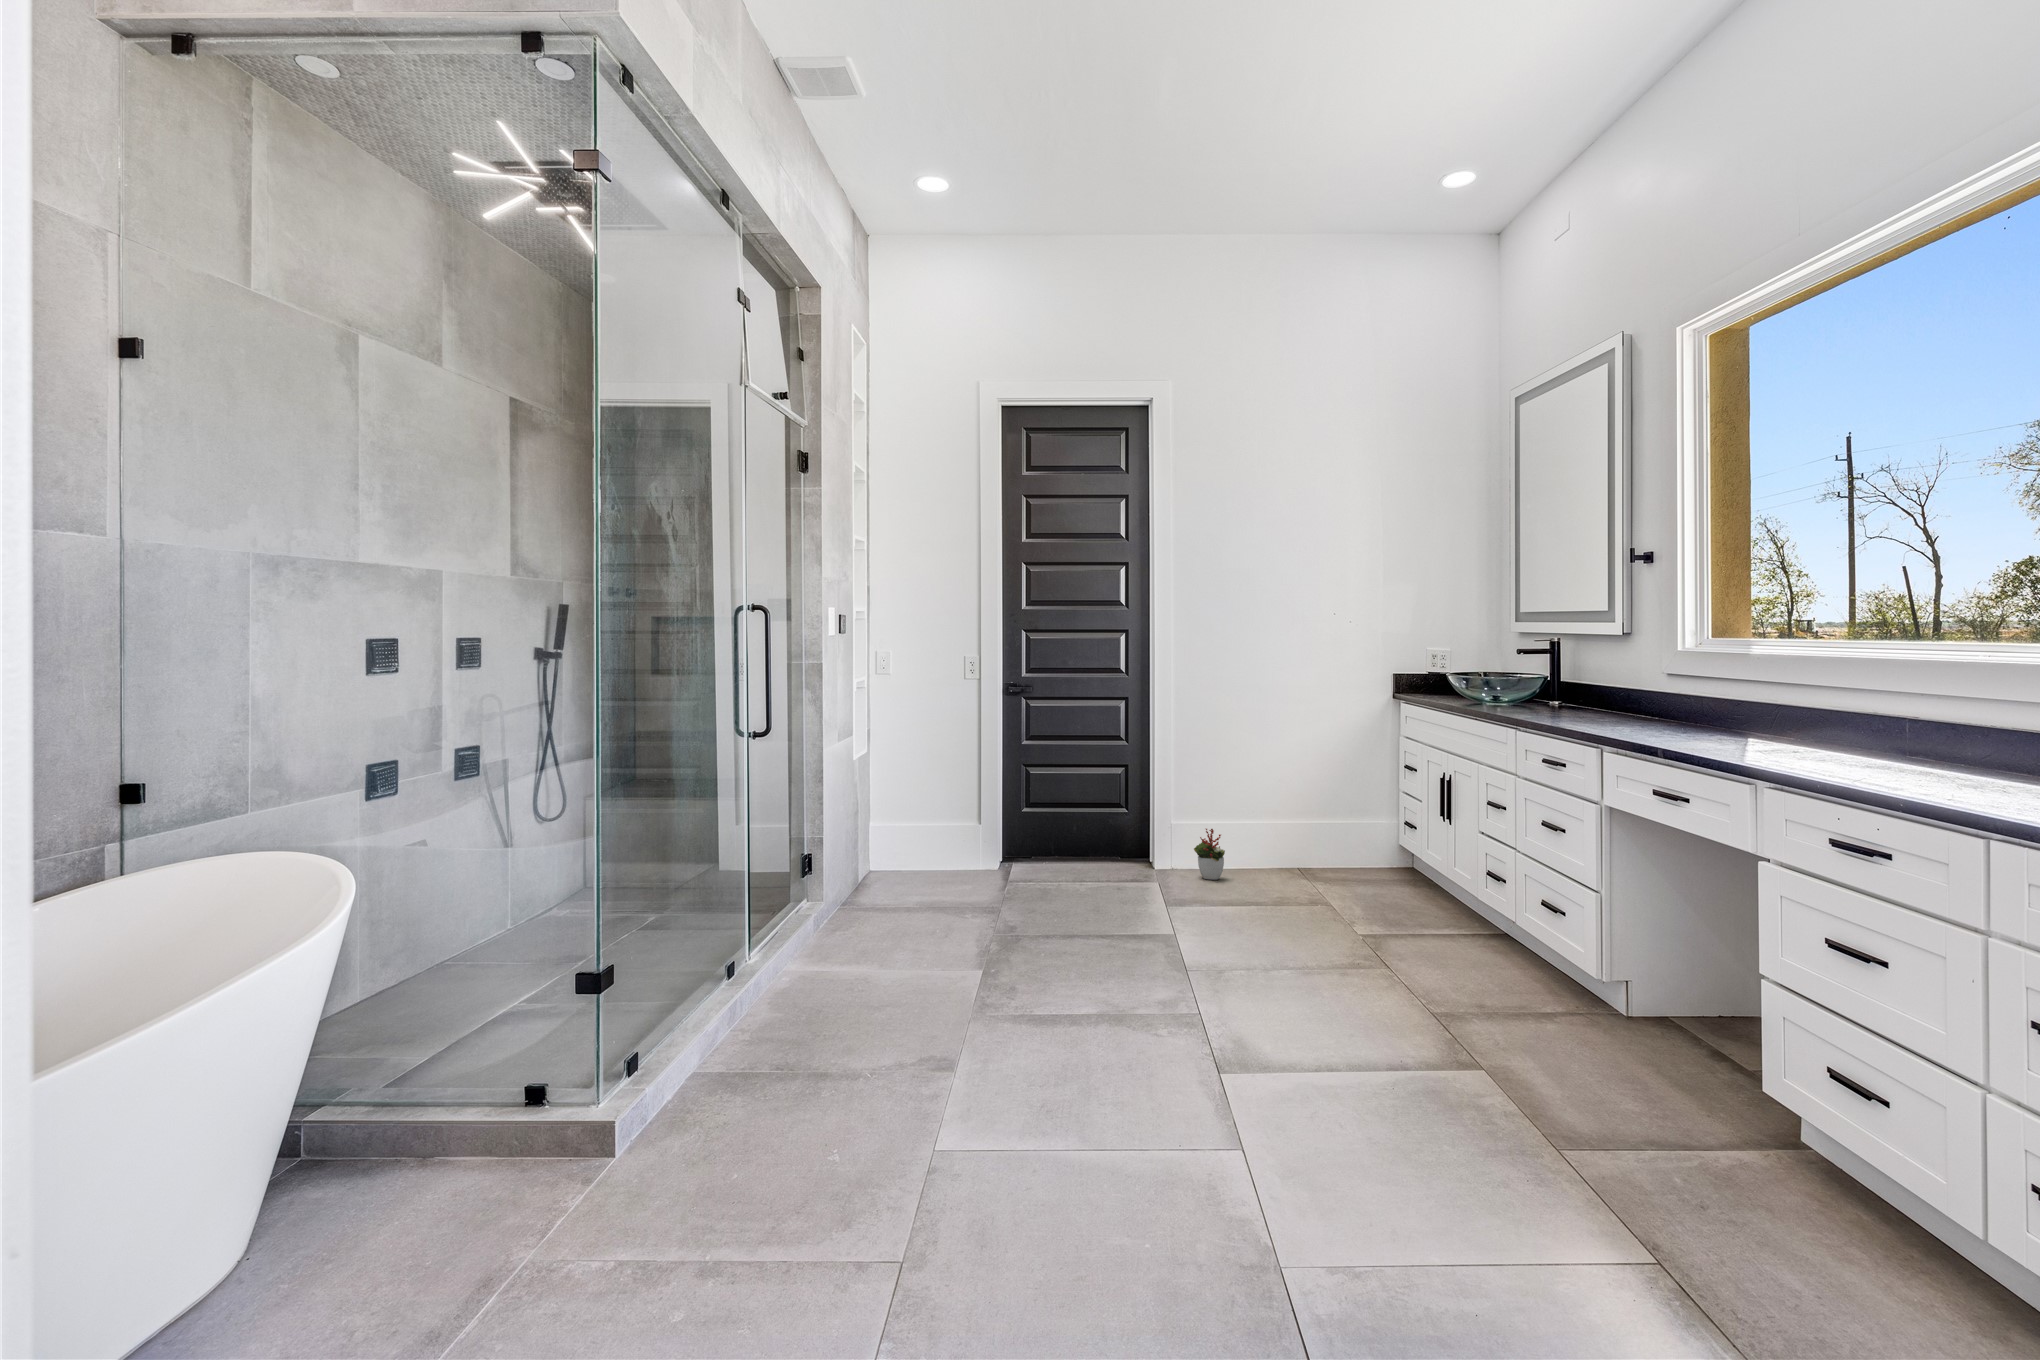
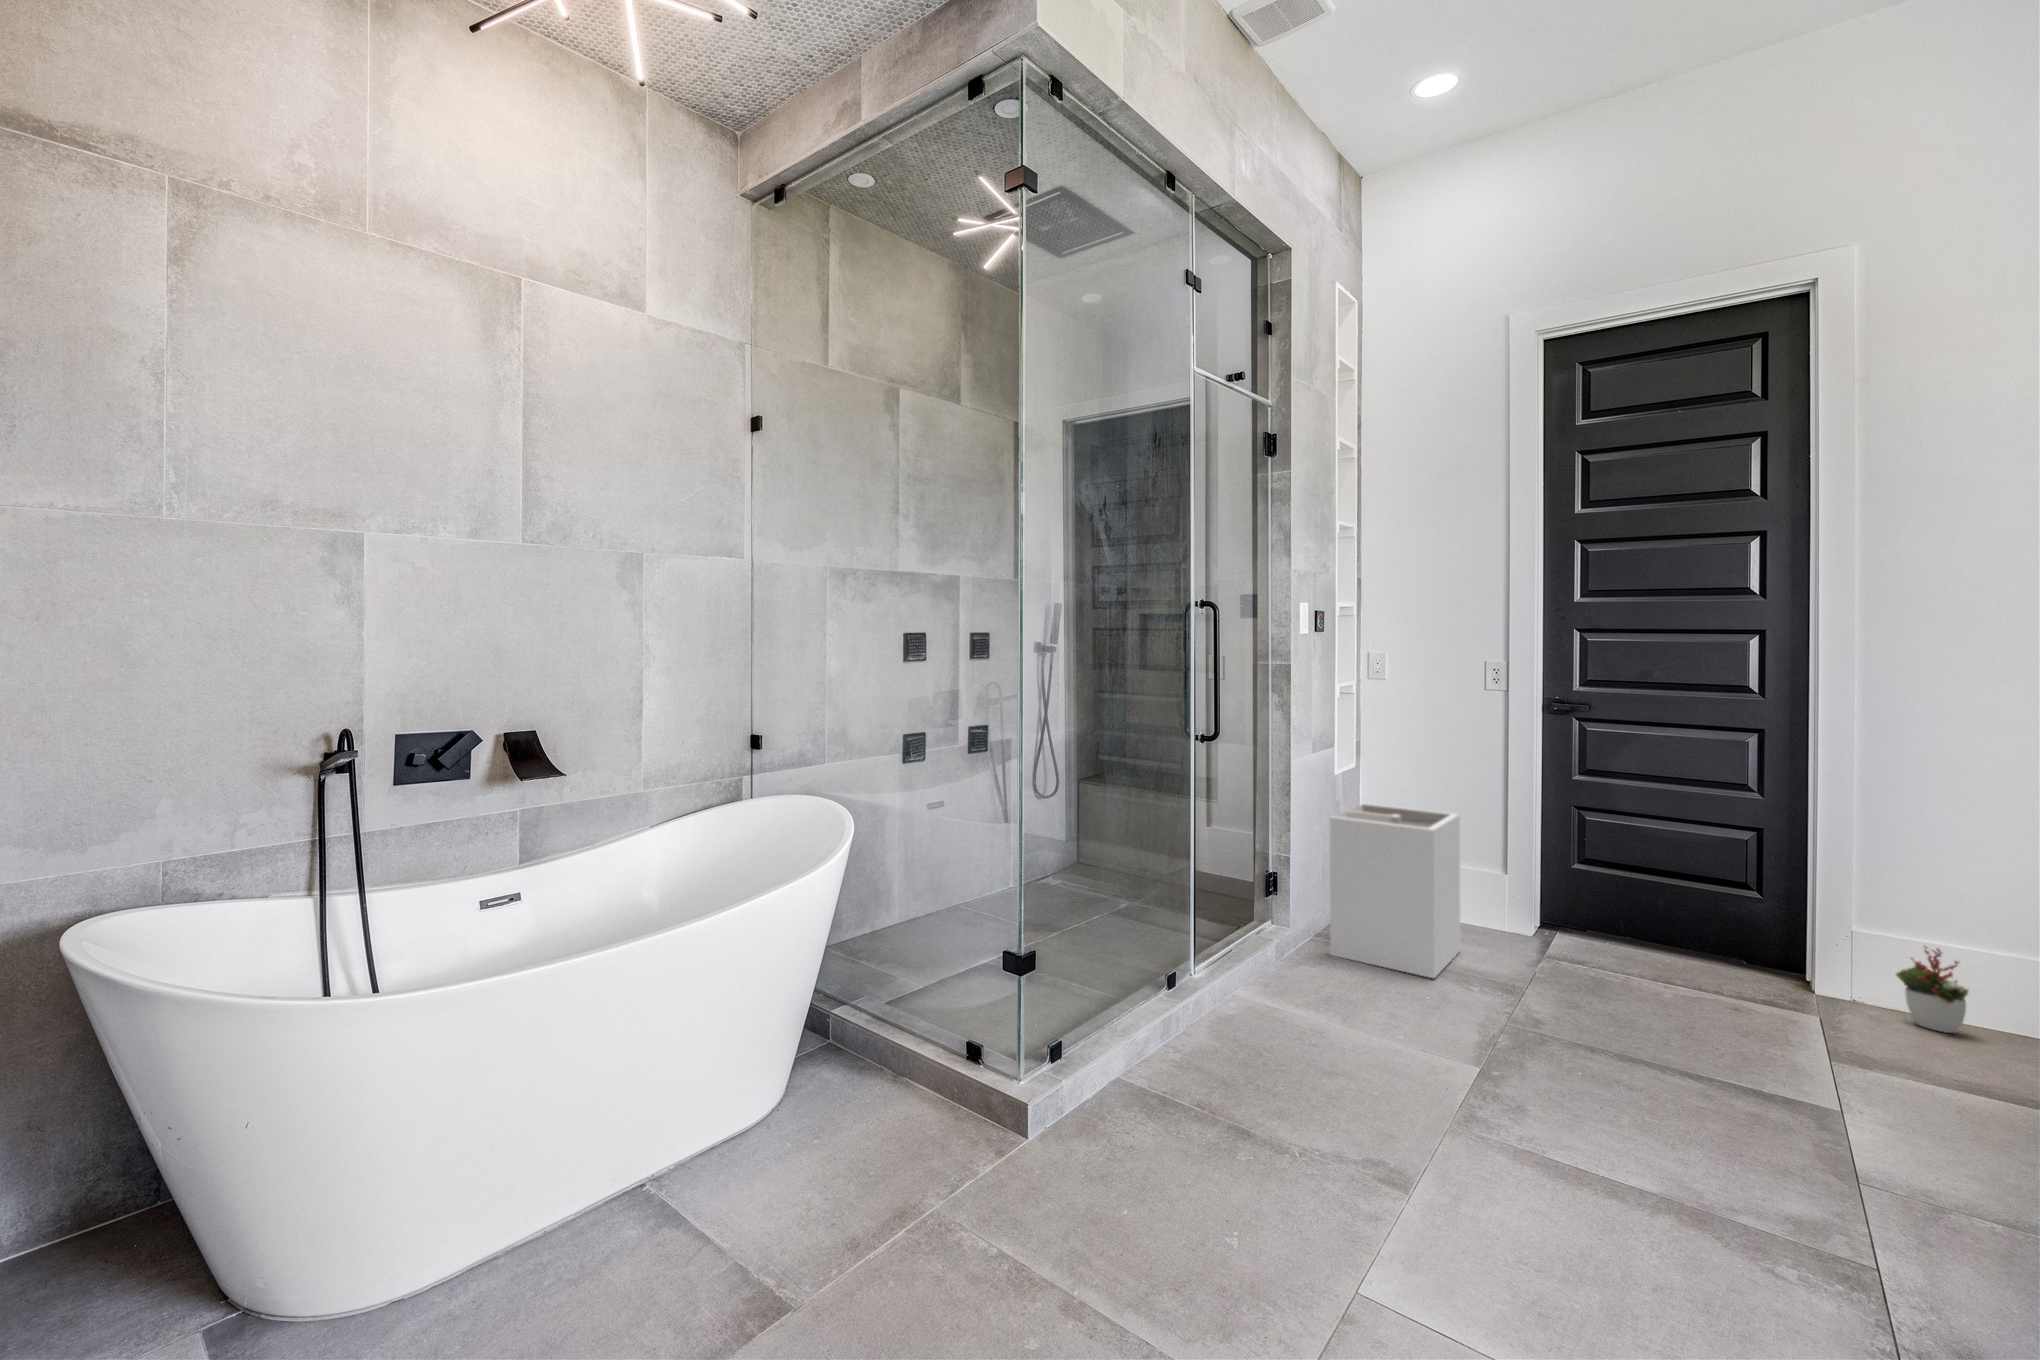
laundry hamper: none [855,781,952,917] -> present [1330,804,1461,978]

